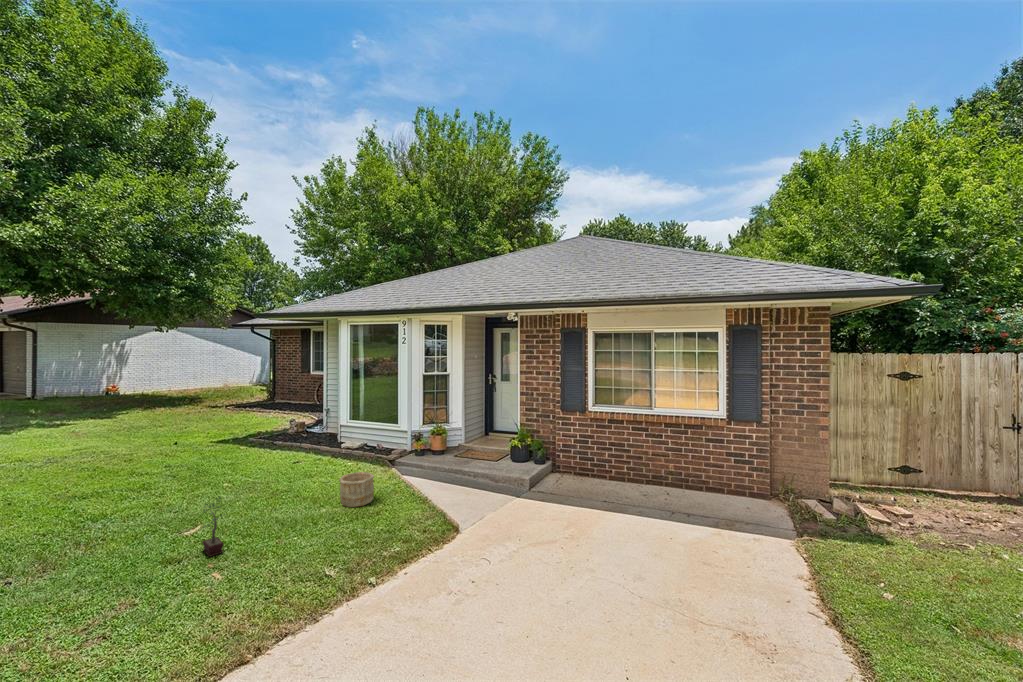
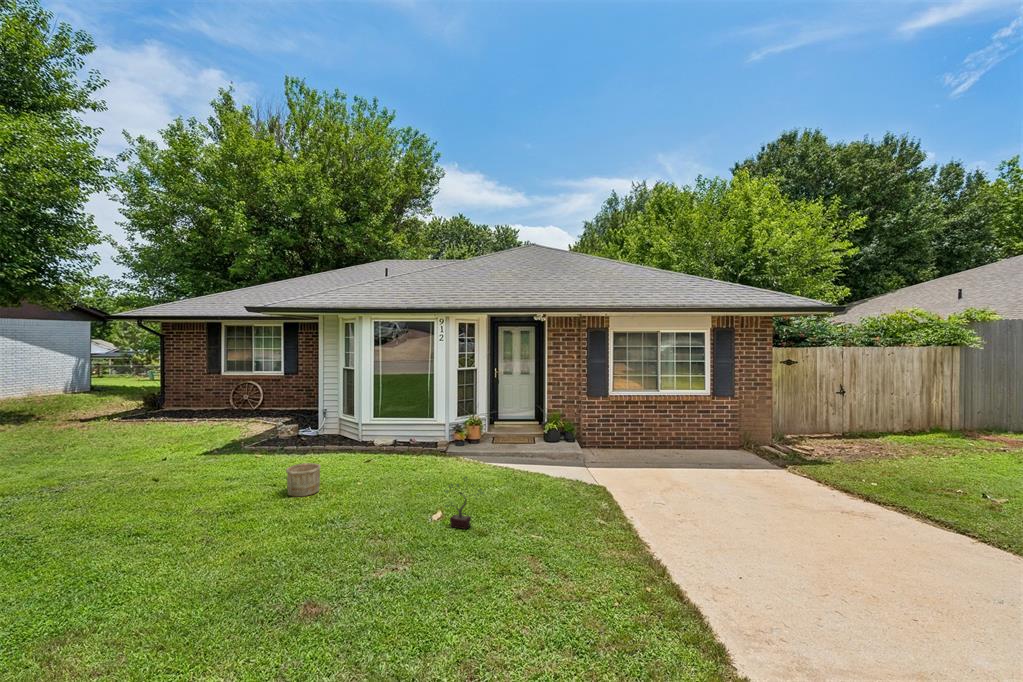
wooden bucket: present [339,472,374,507] -> present [286,463,321,497]

